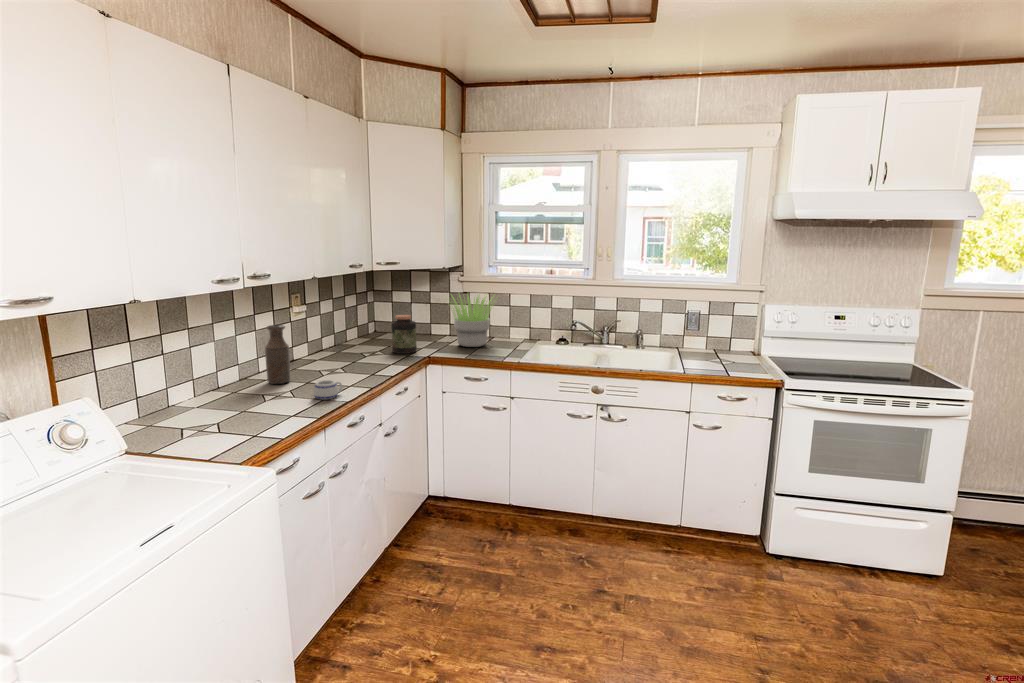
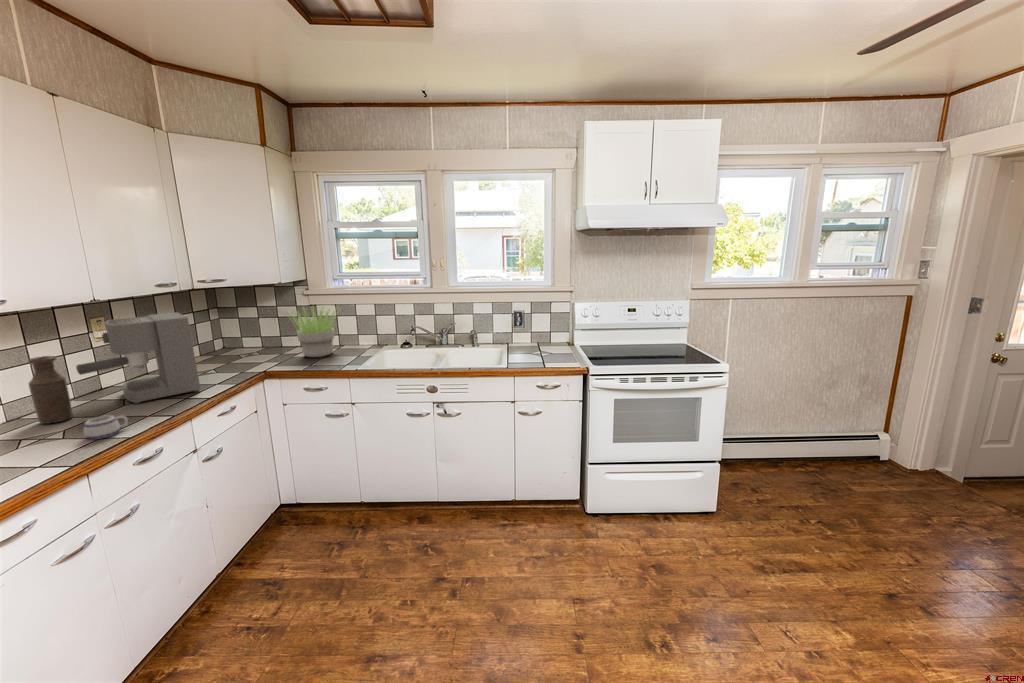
coffee maker: none [292,293,381,375] -> present [76,312,200,404]
jar: present [391,315,417,354] -> none [224,331,256,370]

